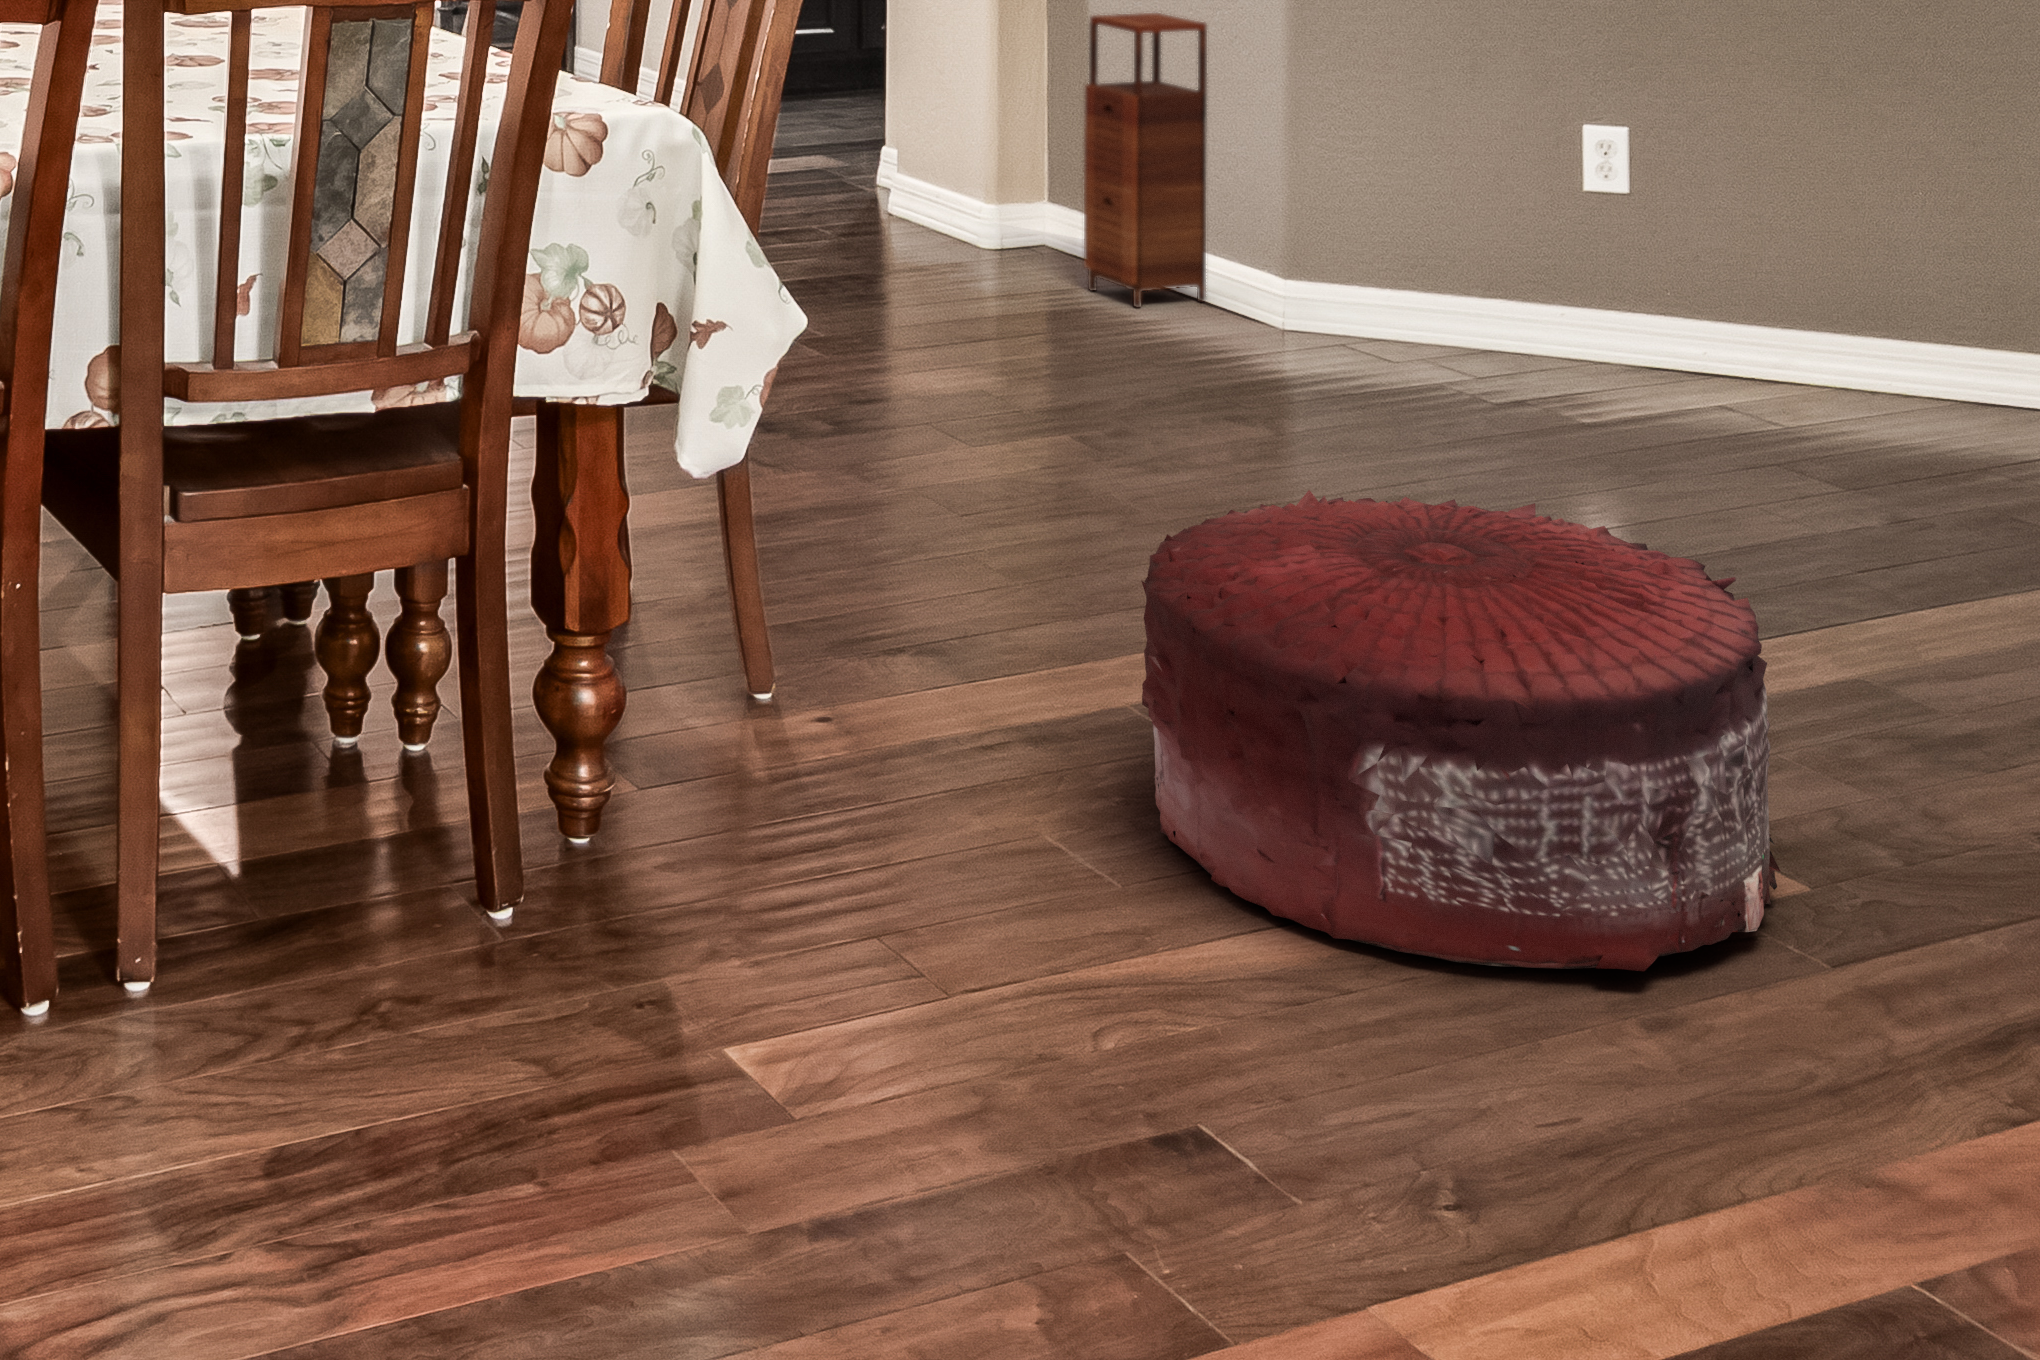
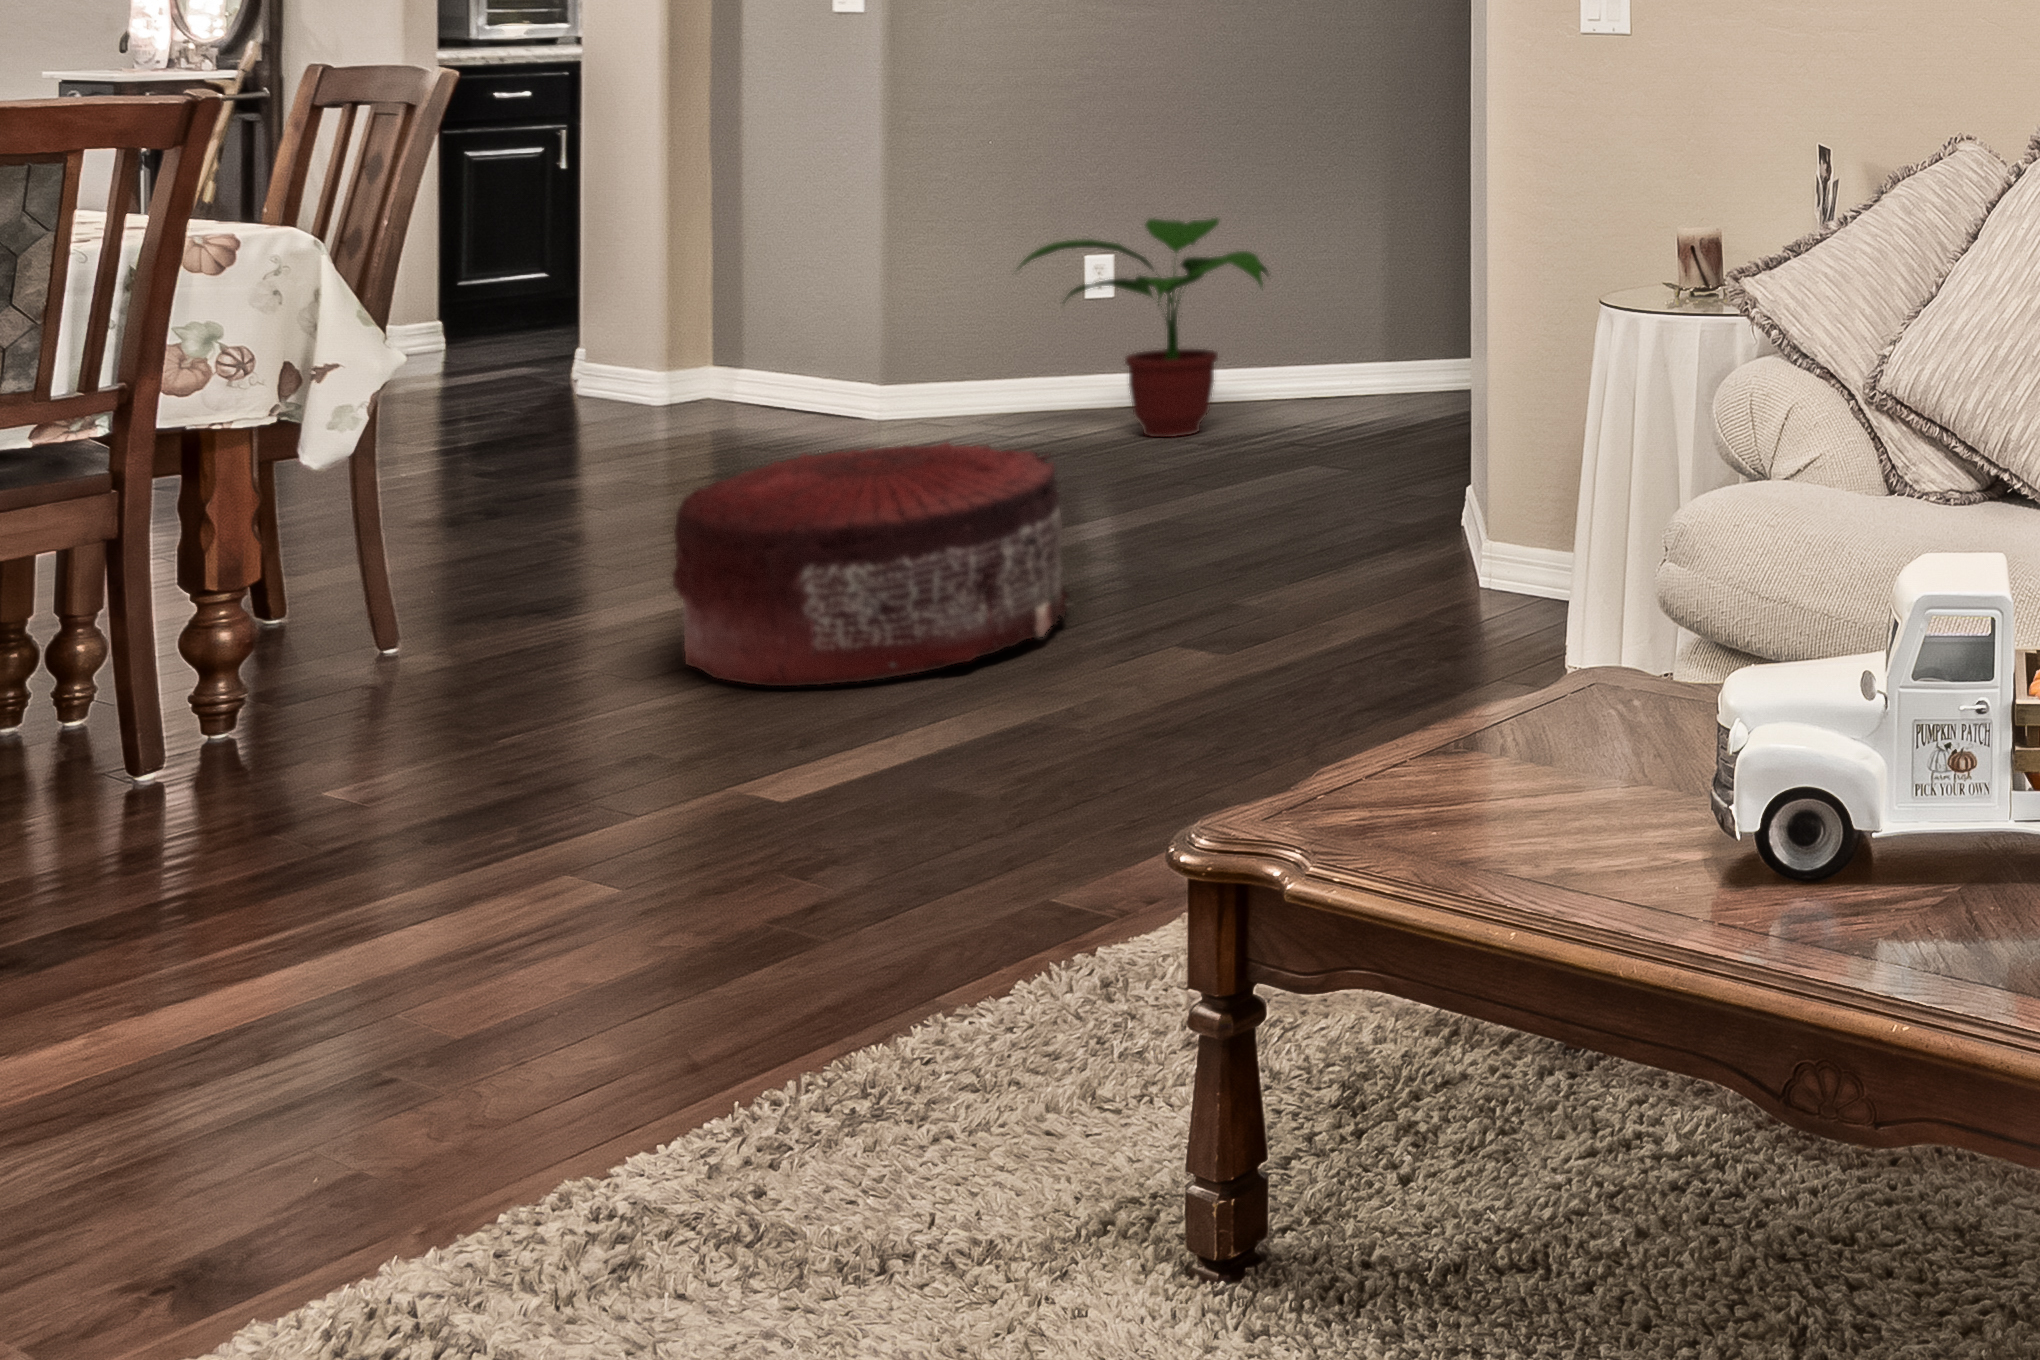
storage cabinet: present [1084,13,1207,307] -> none [727,212,822,422]
potted plant: none [1503,76,1934,441] -> present [1019,218,1268,437]

